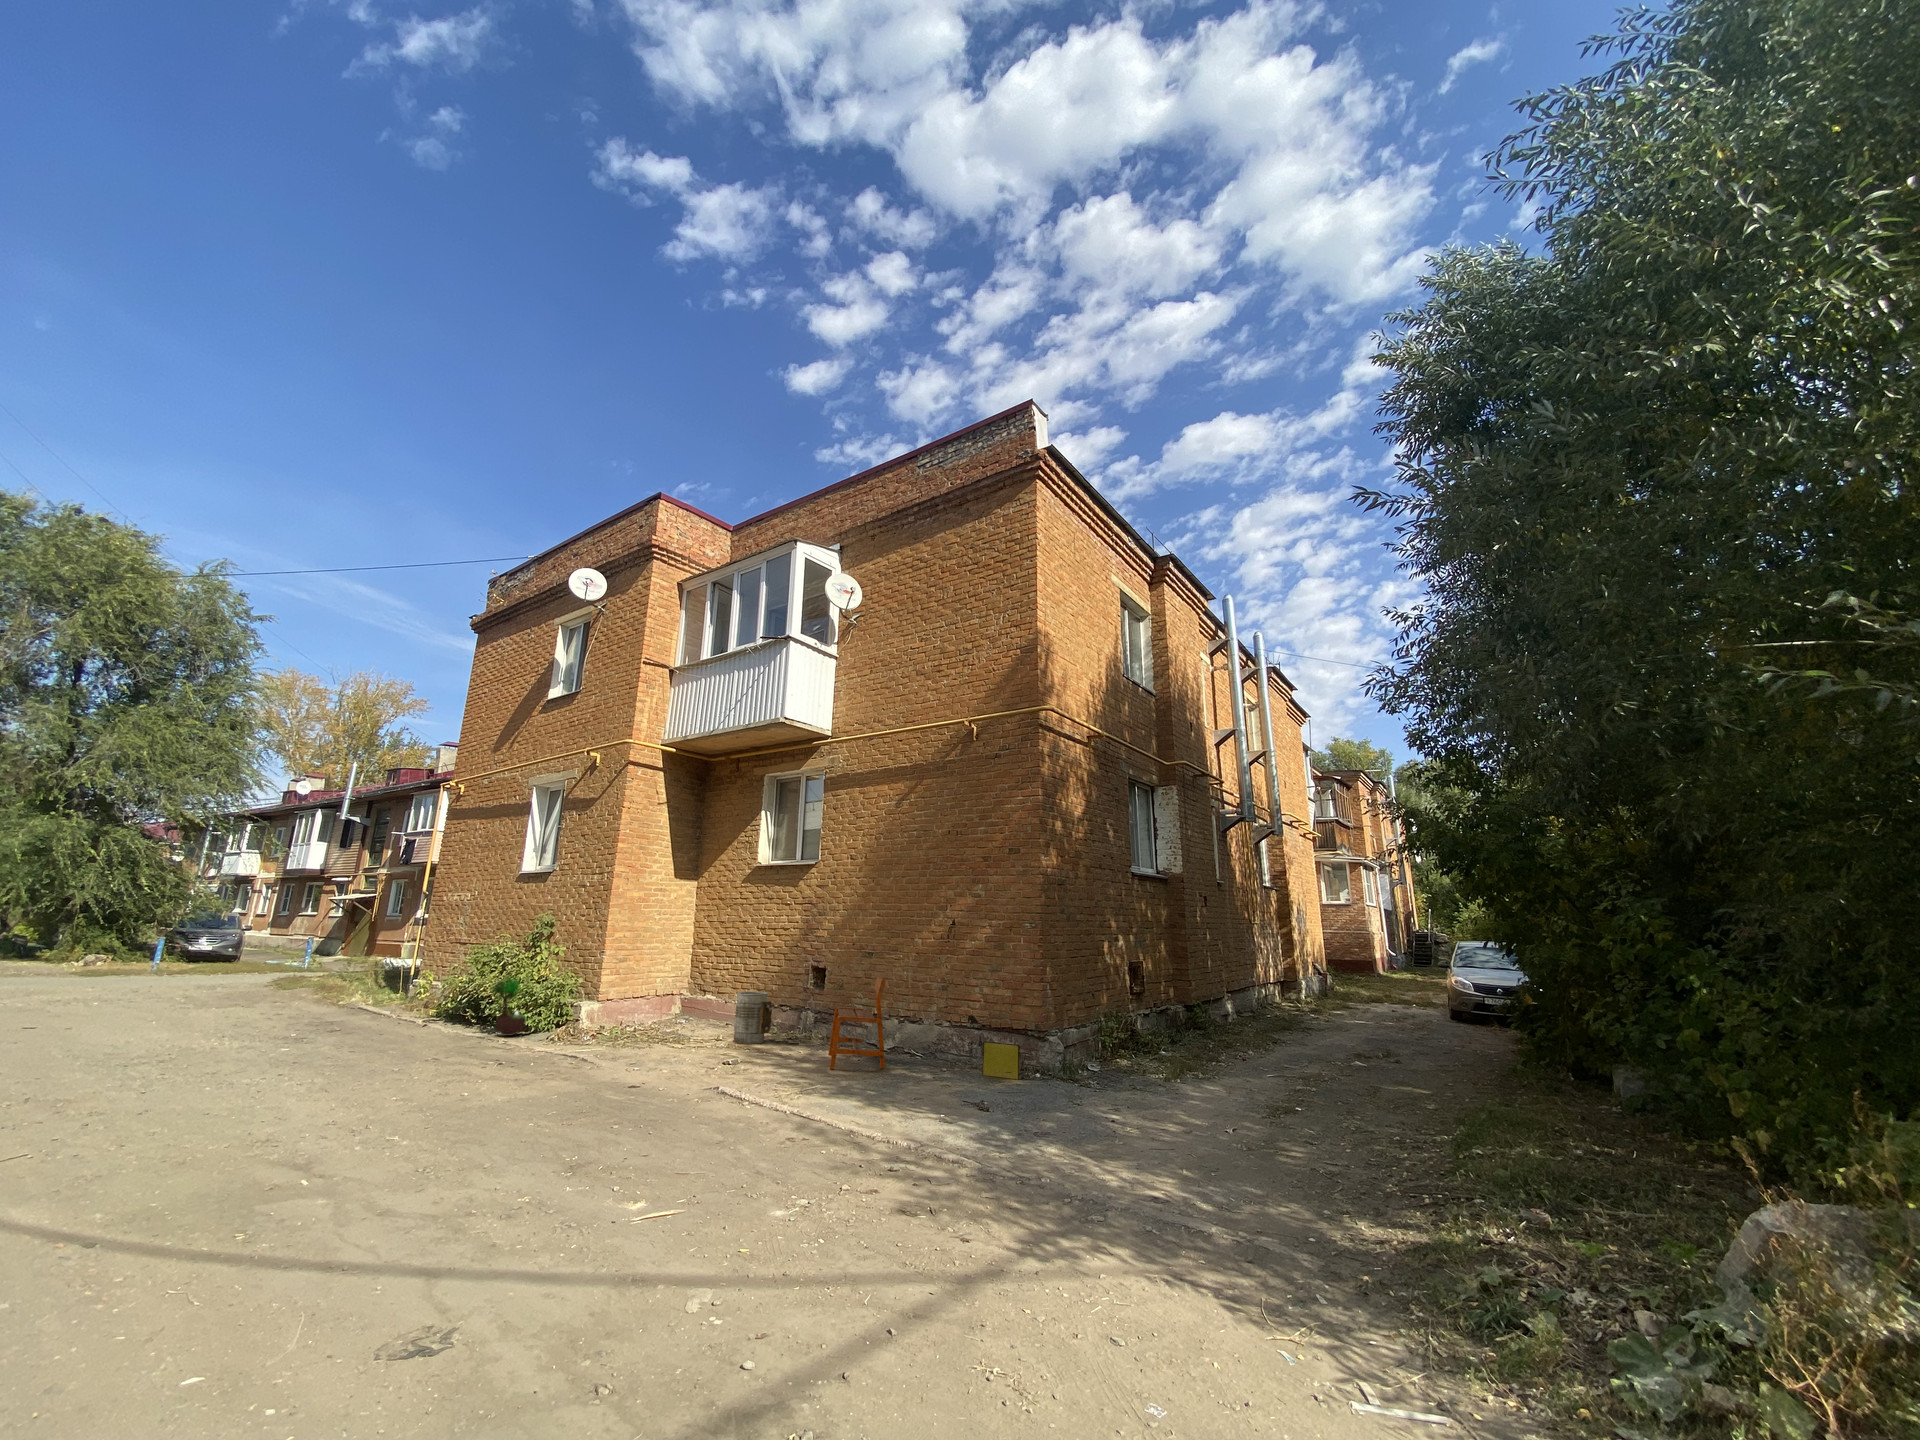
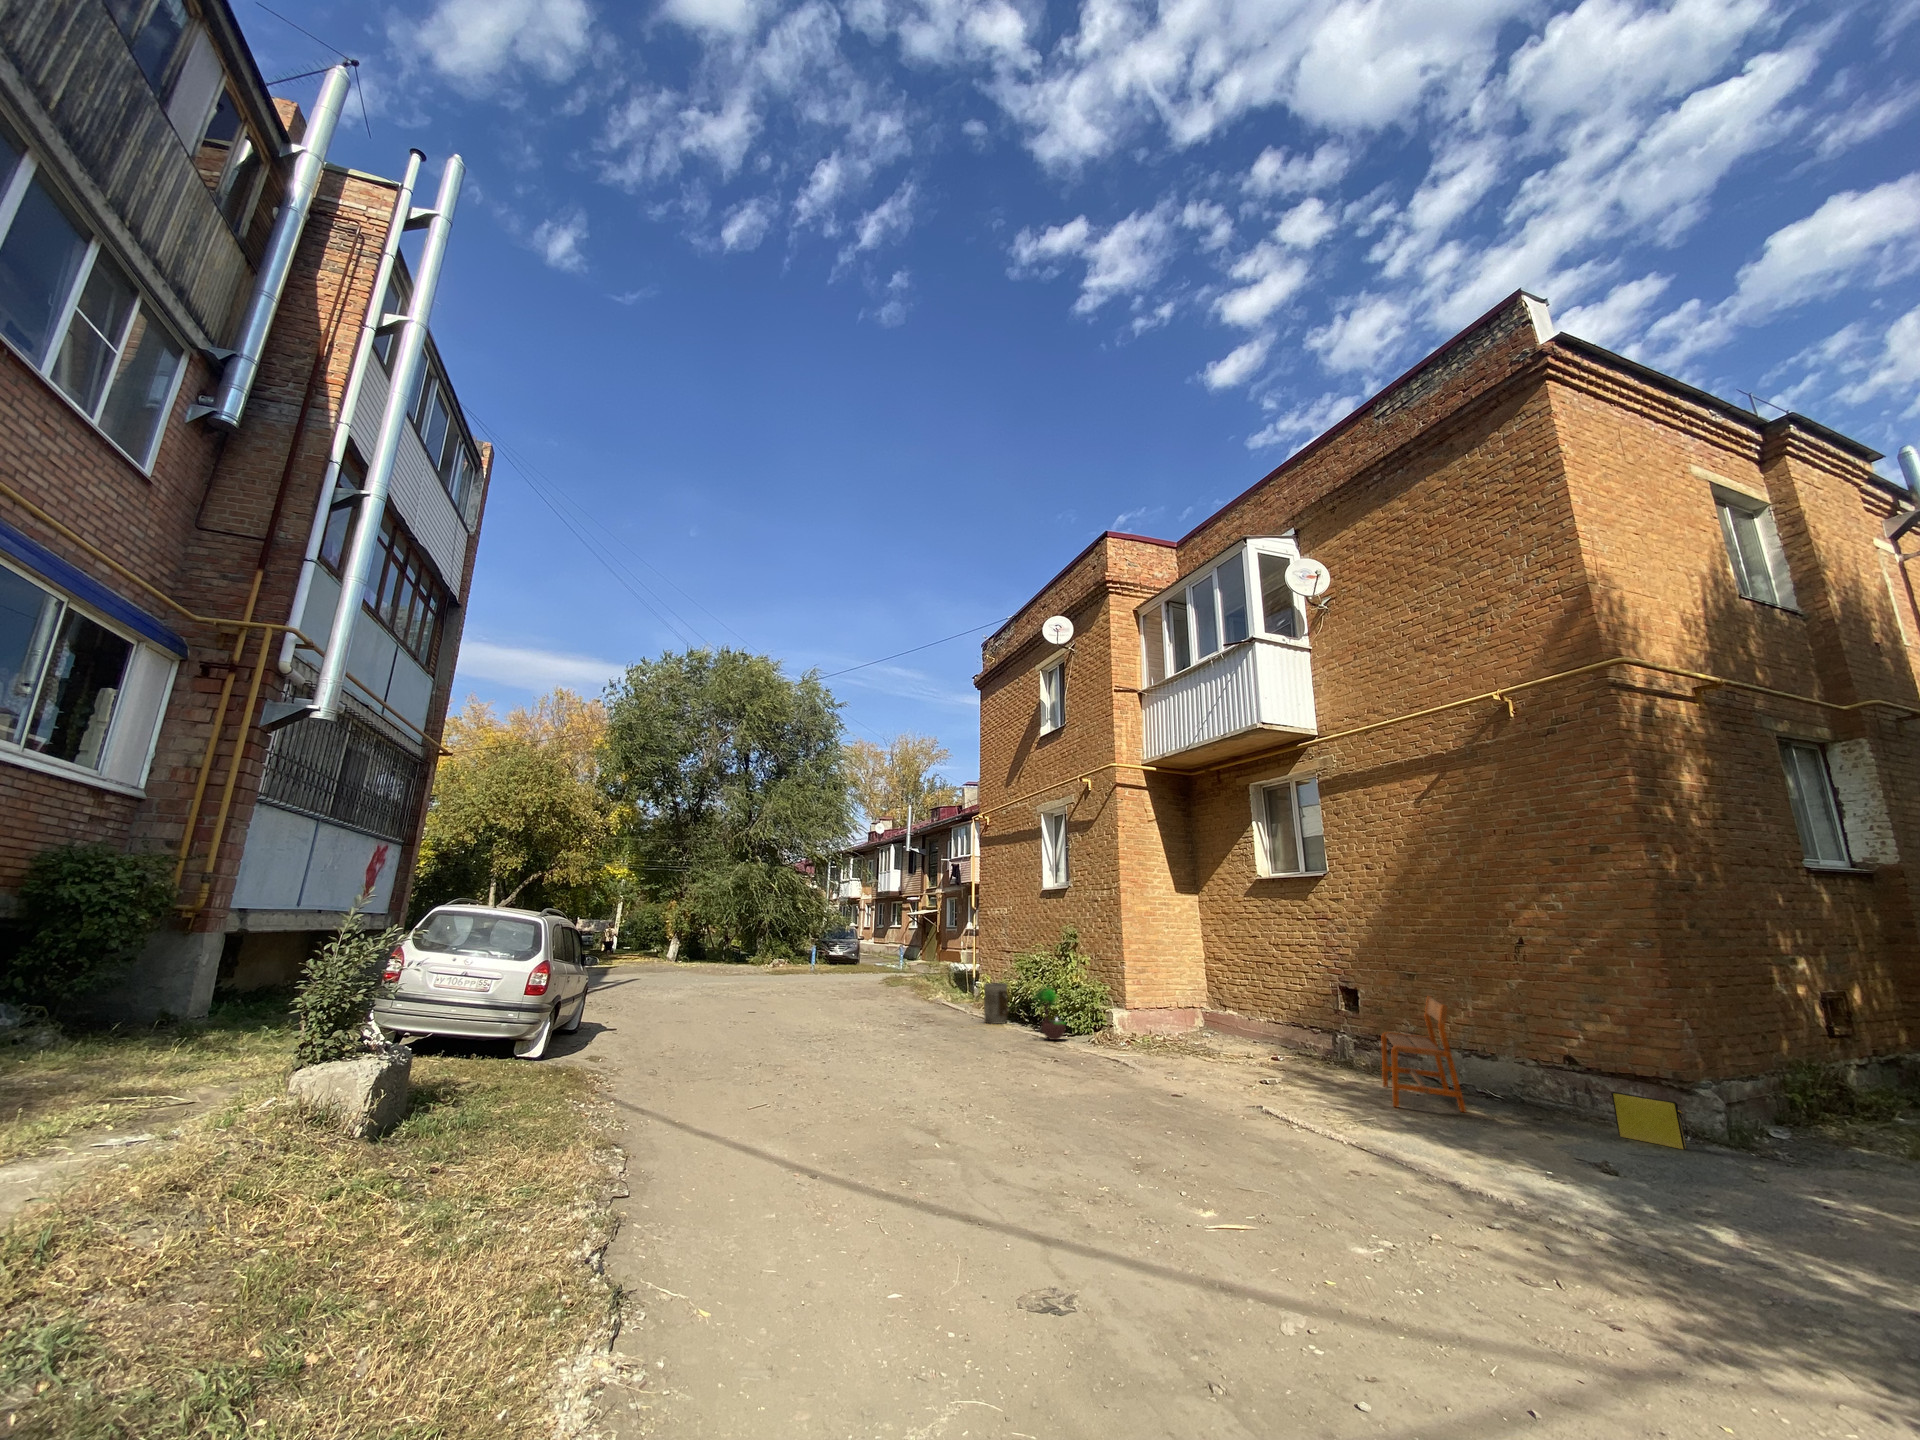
trash can: present [733,992,773,1044] -> present [984,983,1009,1024]

